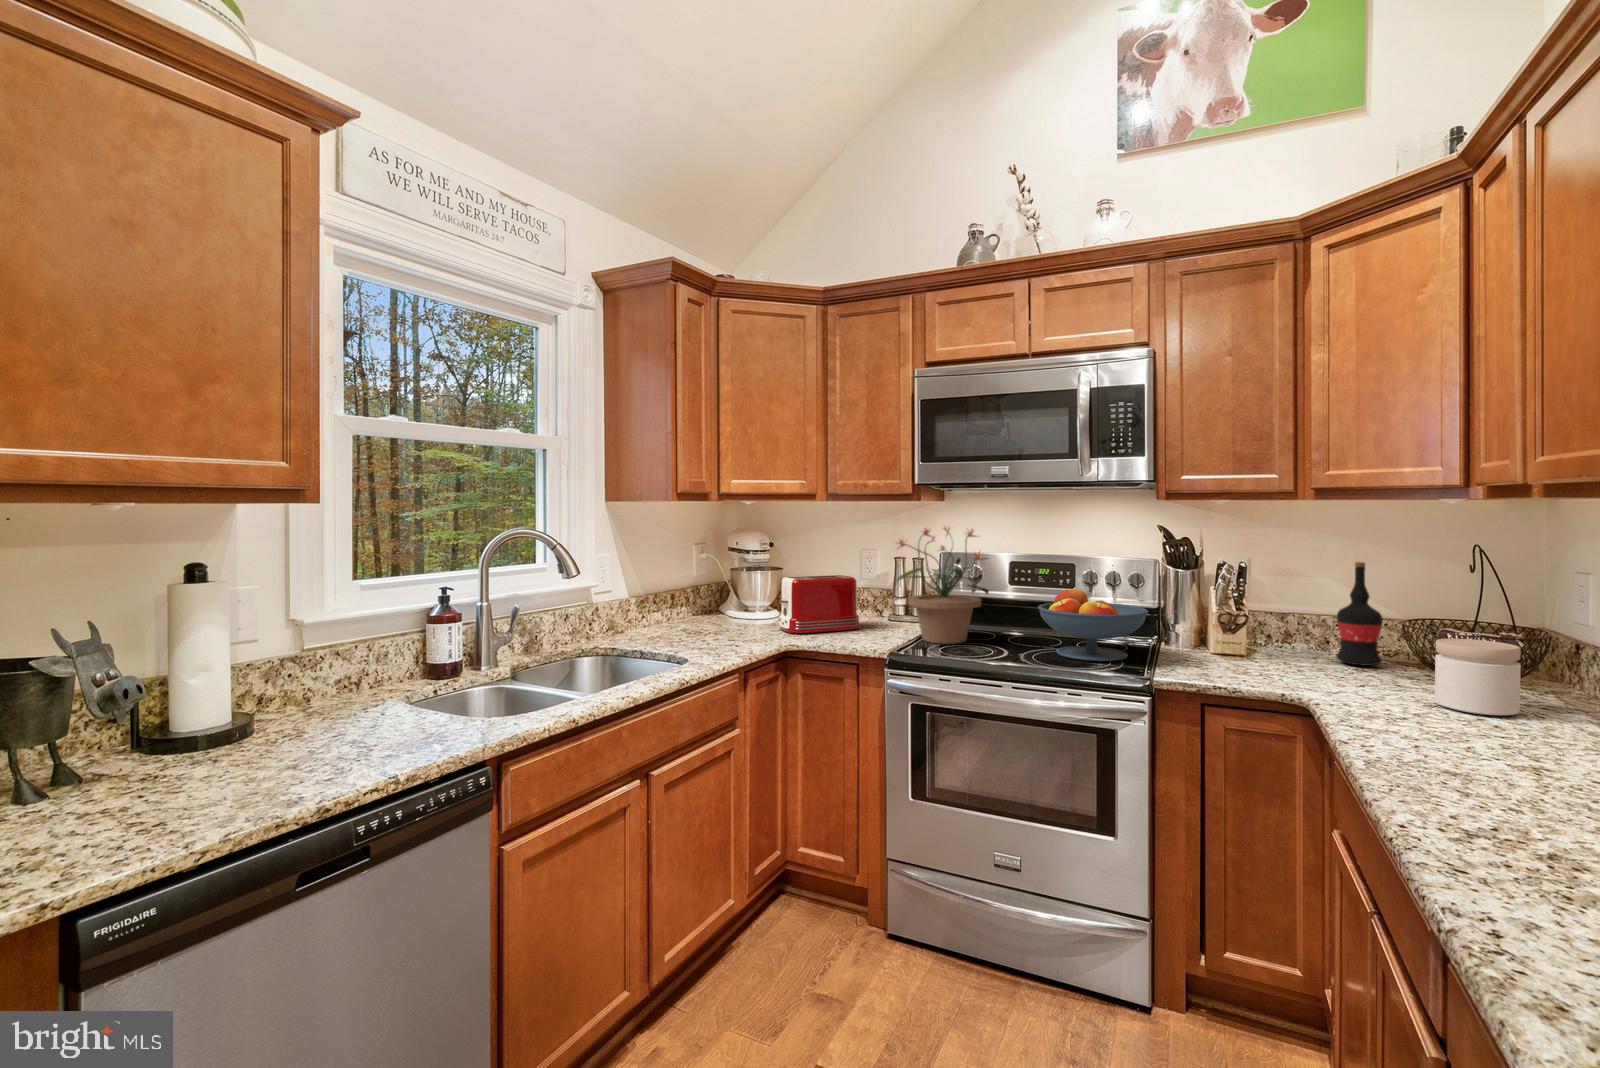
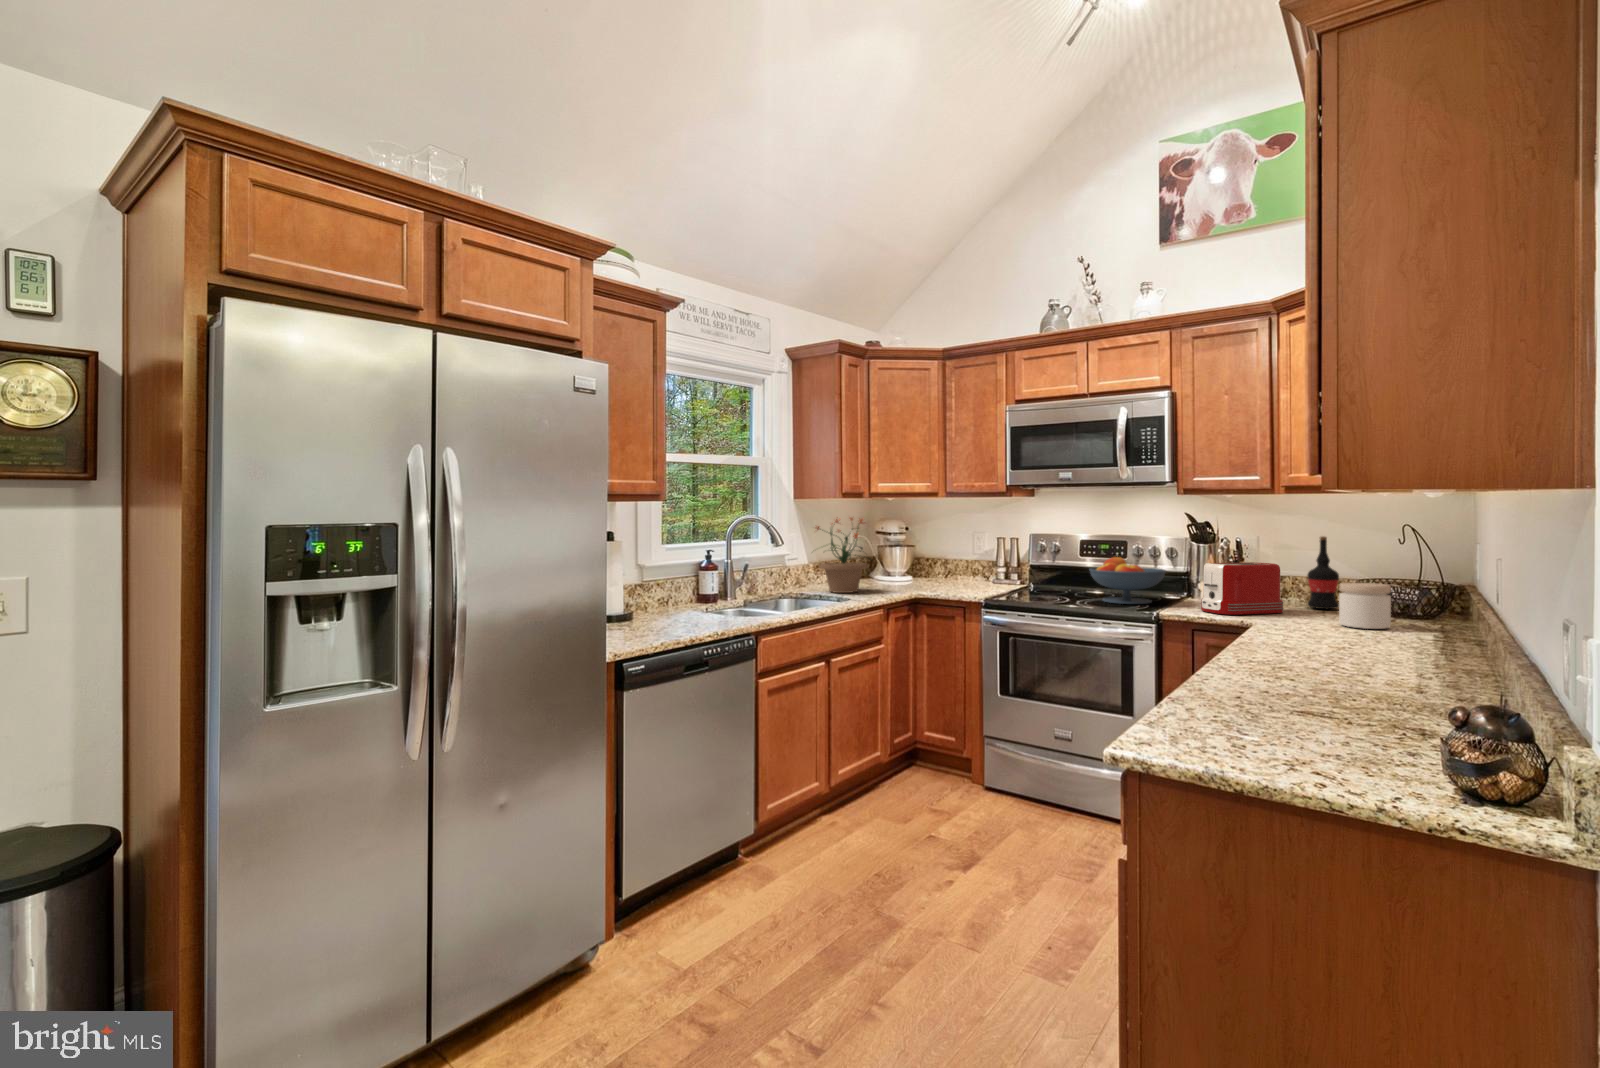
potted plant: present [896,527,989,644] -> present [816,518,871,593]
toaster: present [779,575,859,633] -> present [1201,562,1283,615]

